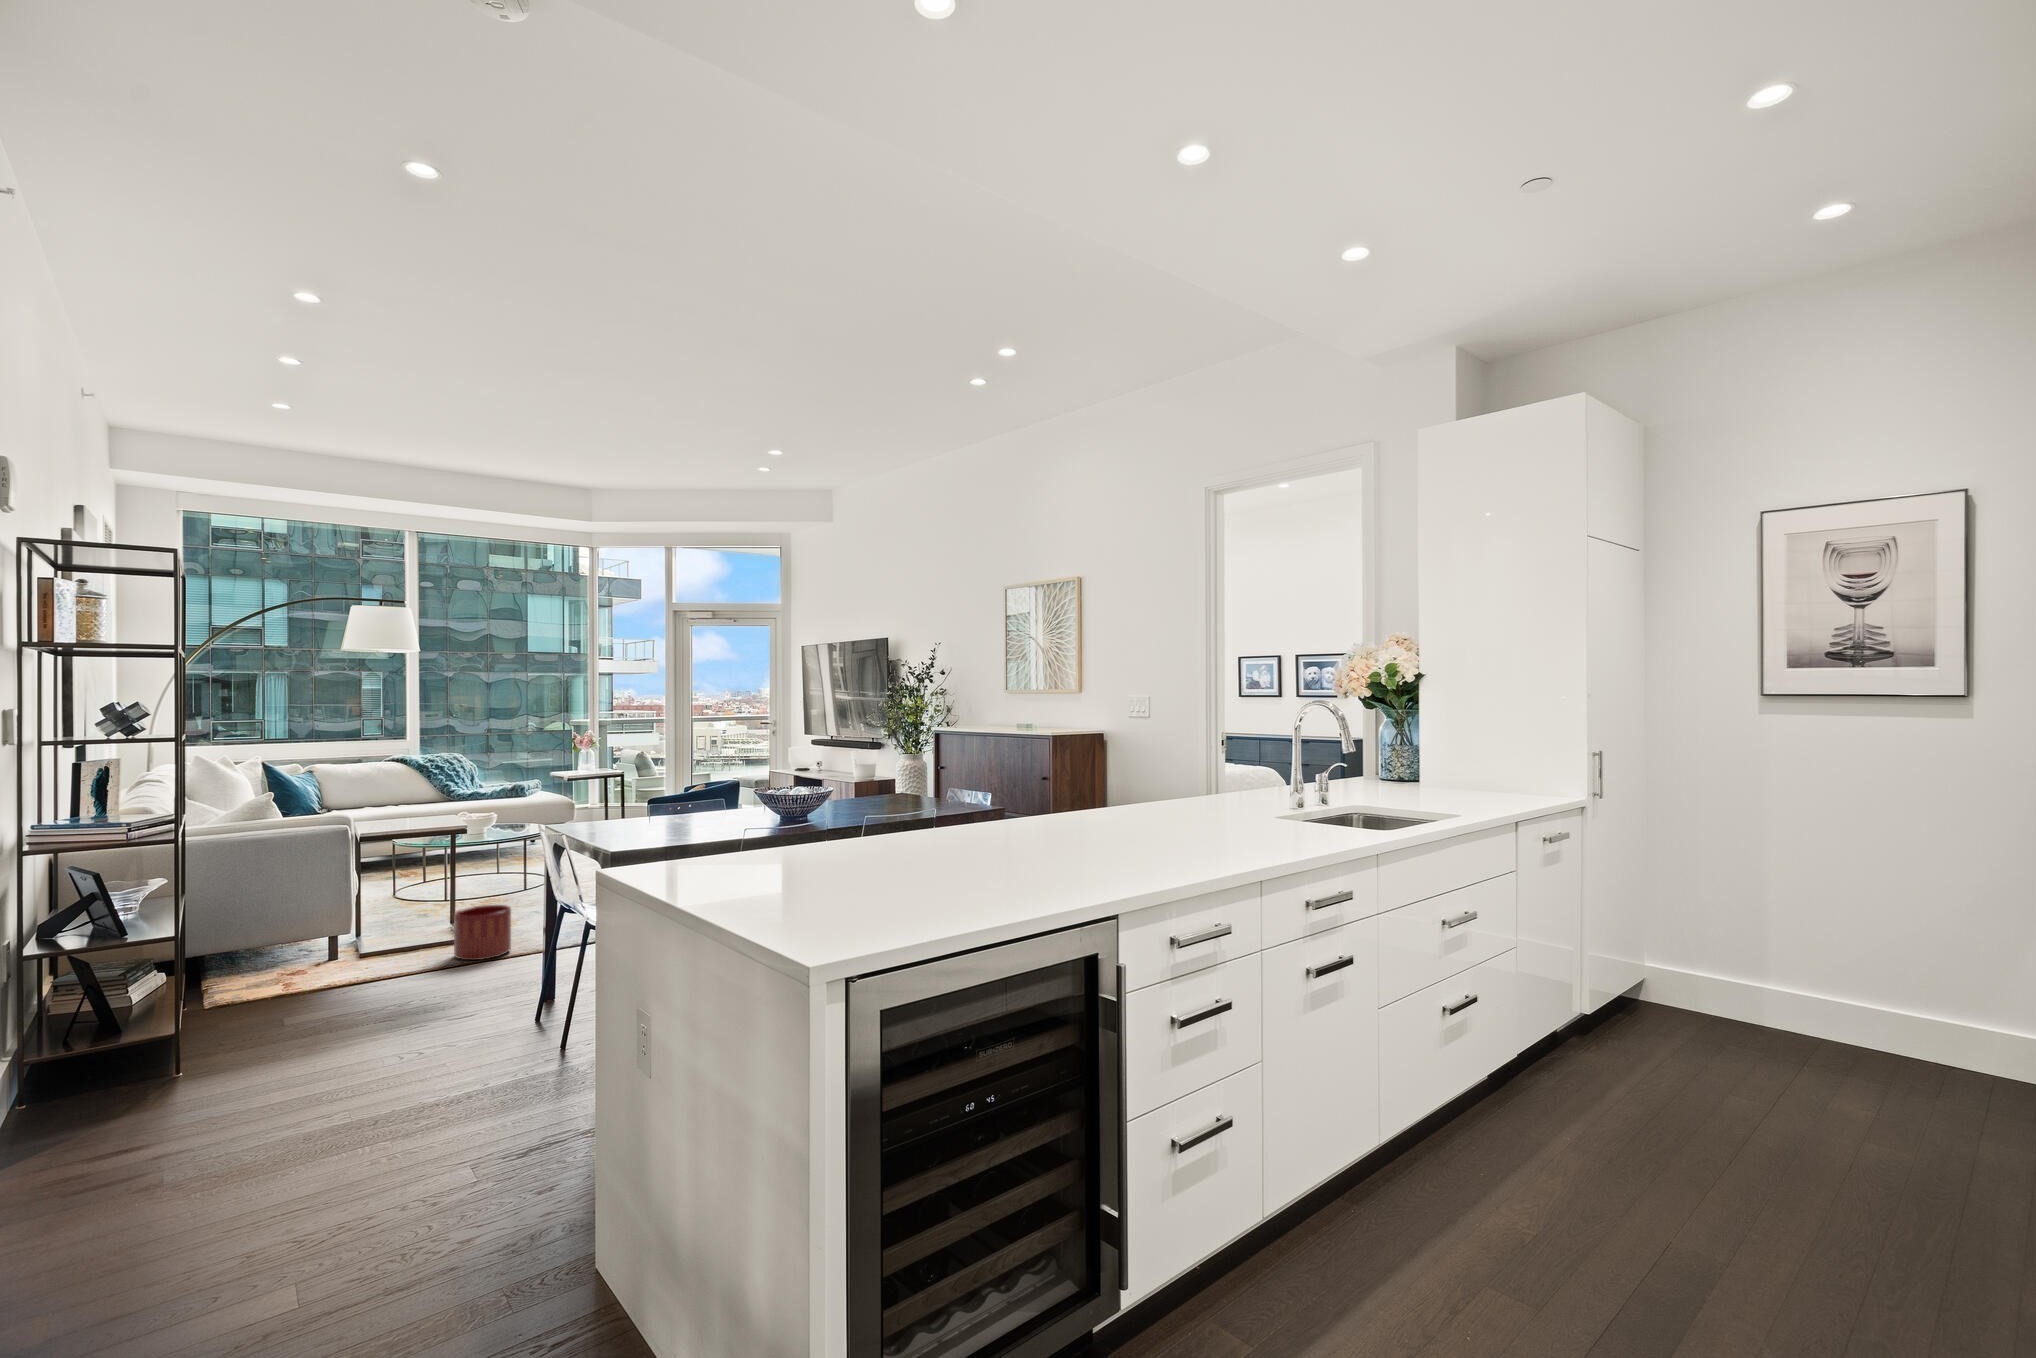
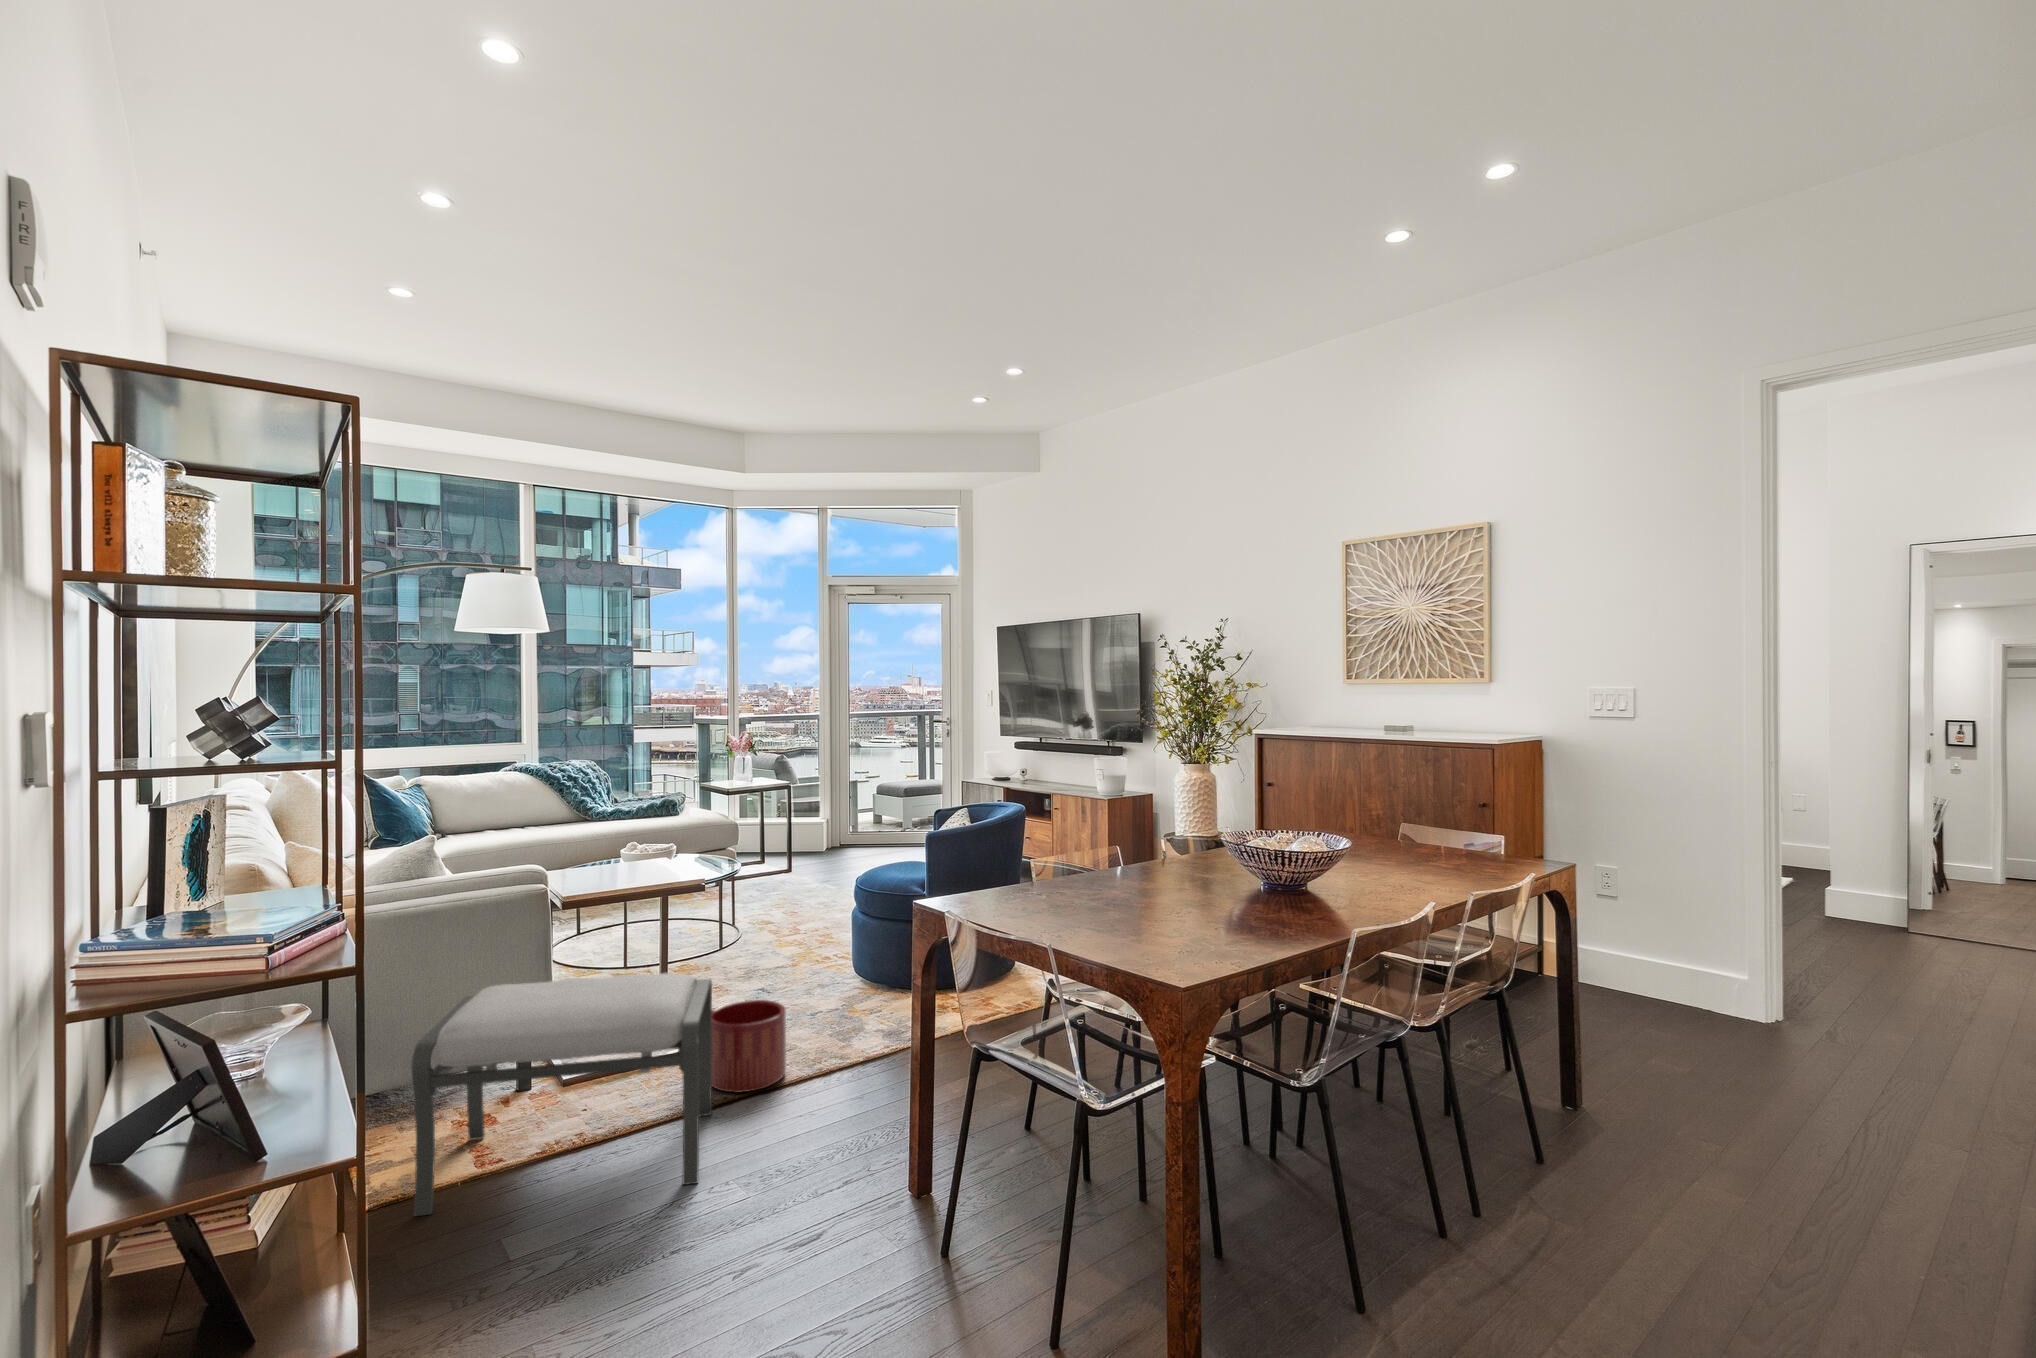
ottoman: none [233,878,447,1010] -> present [411,973,712,1216]

